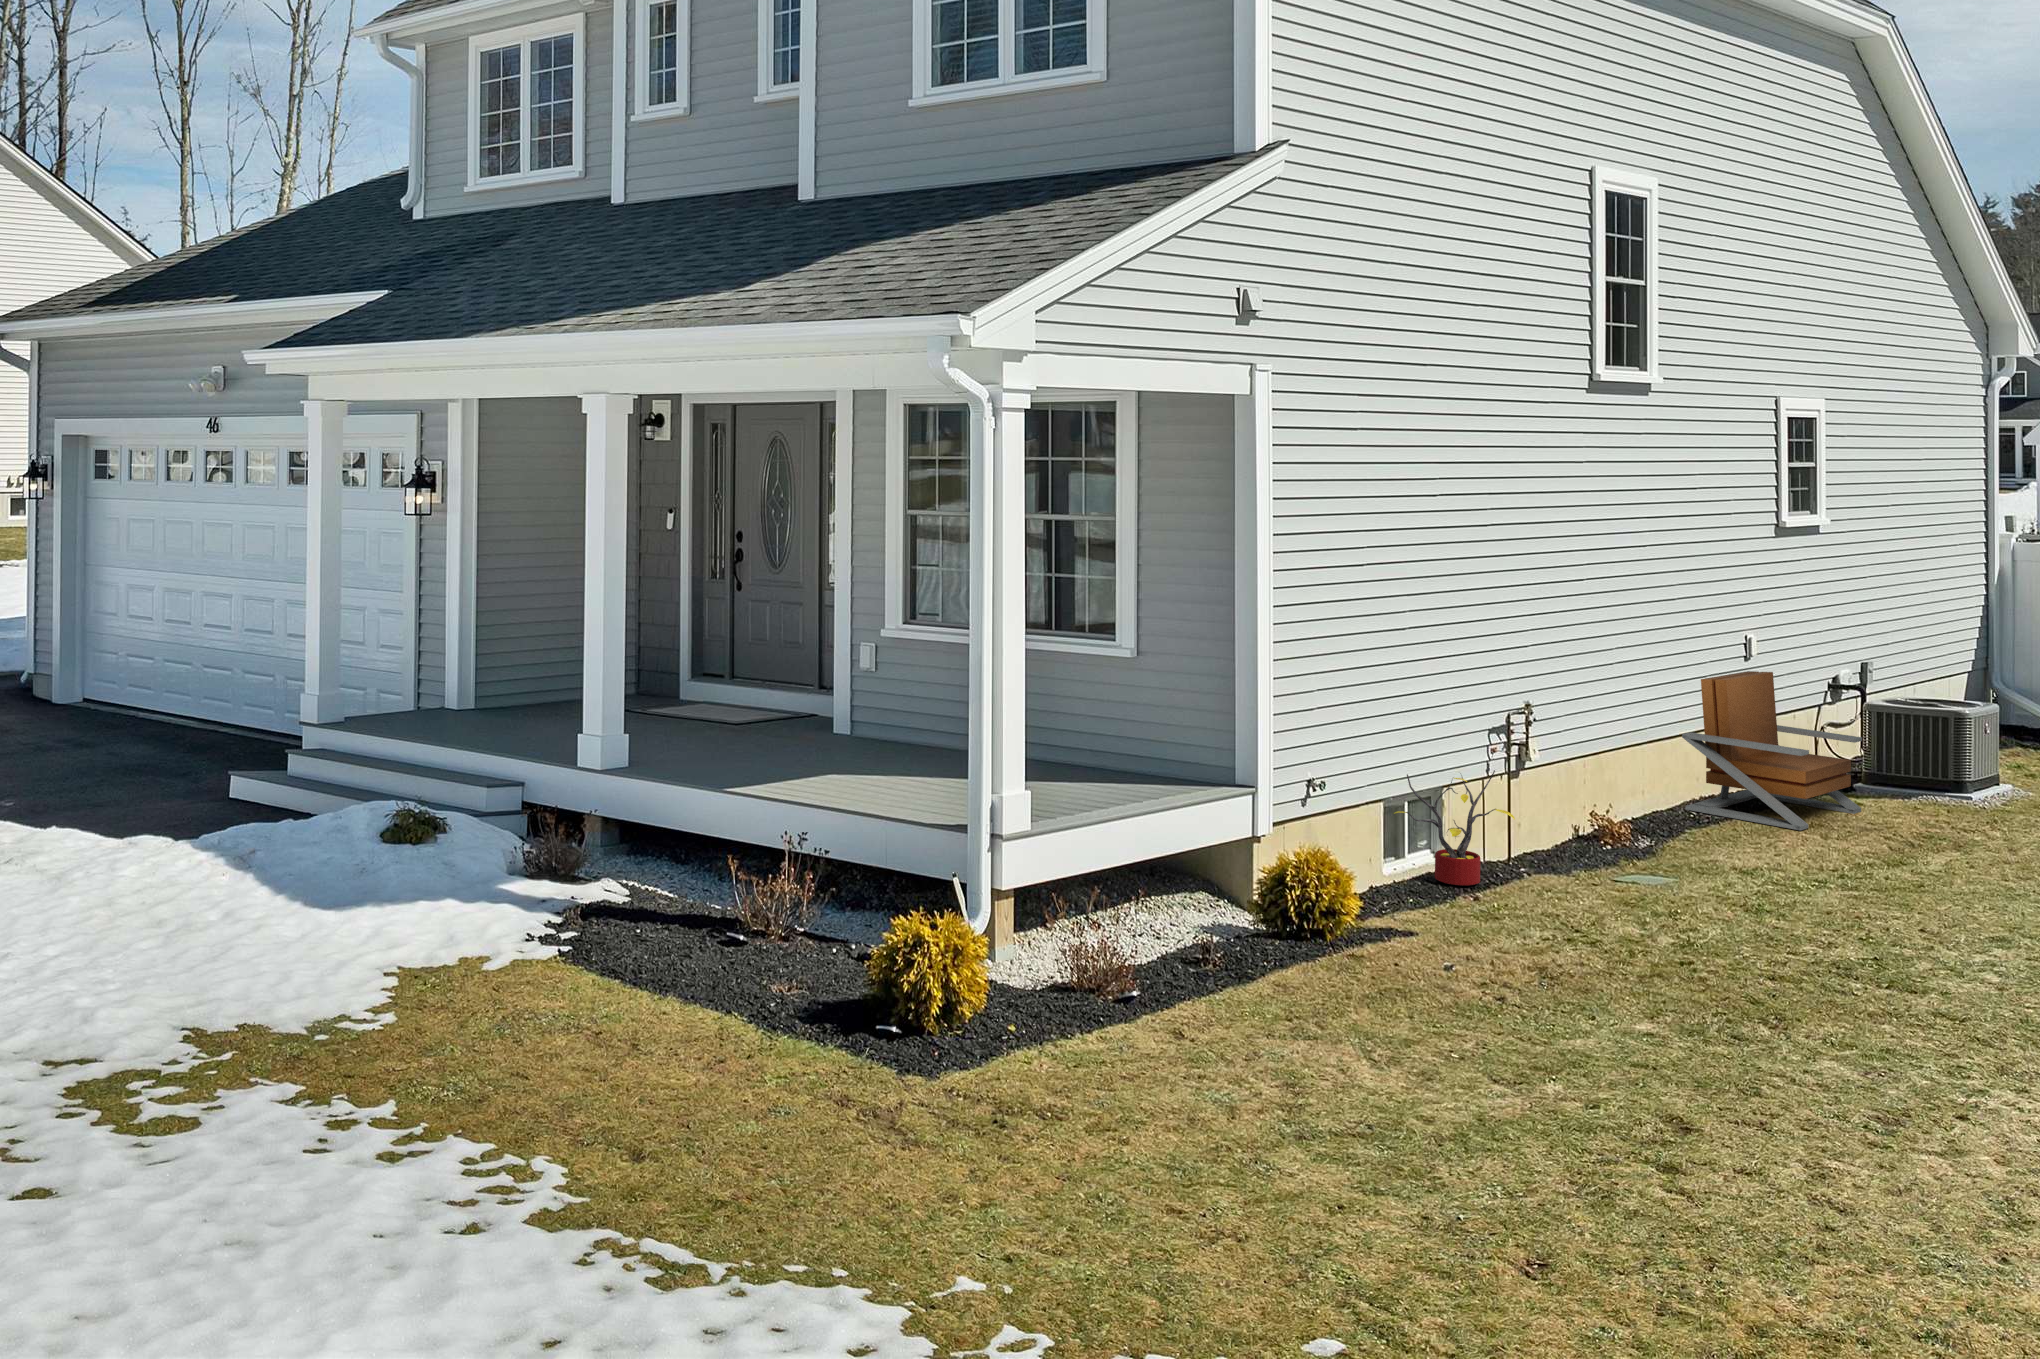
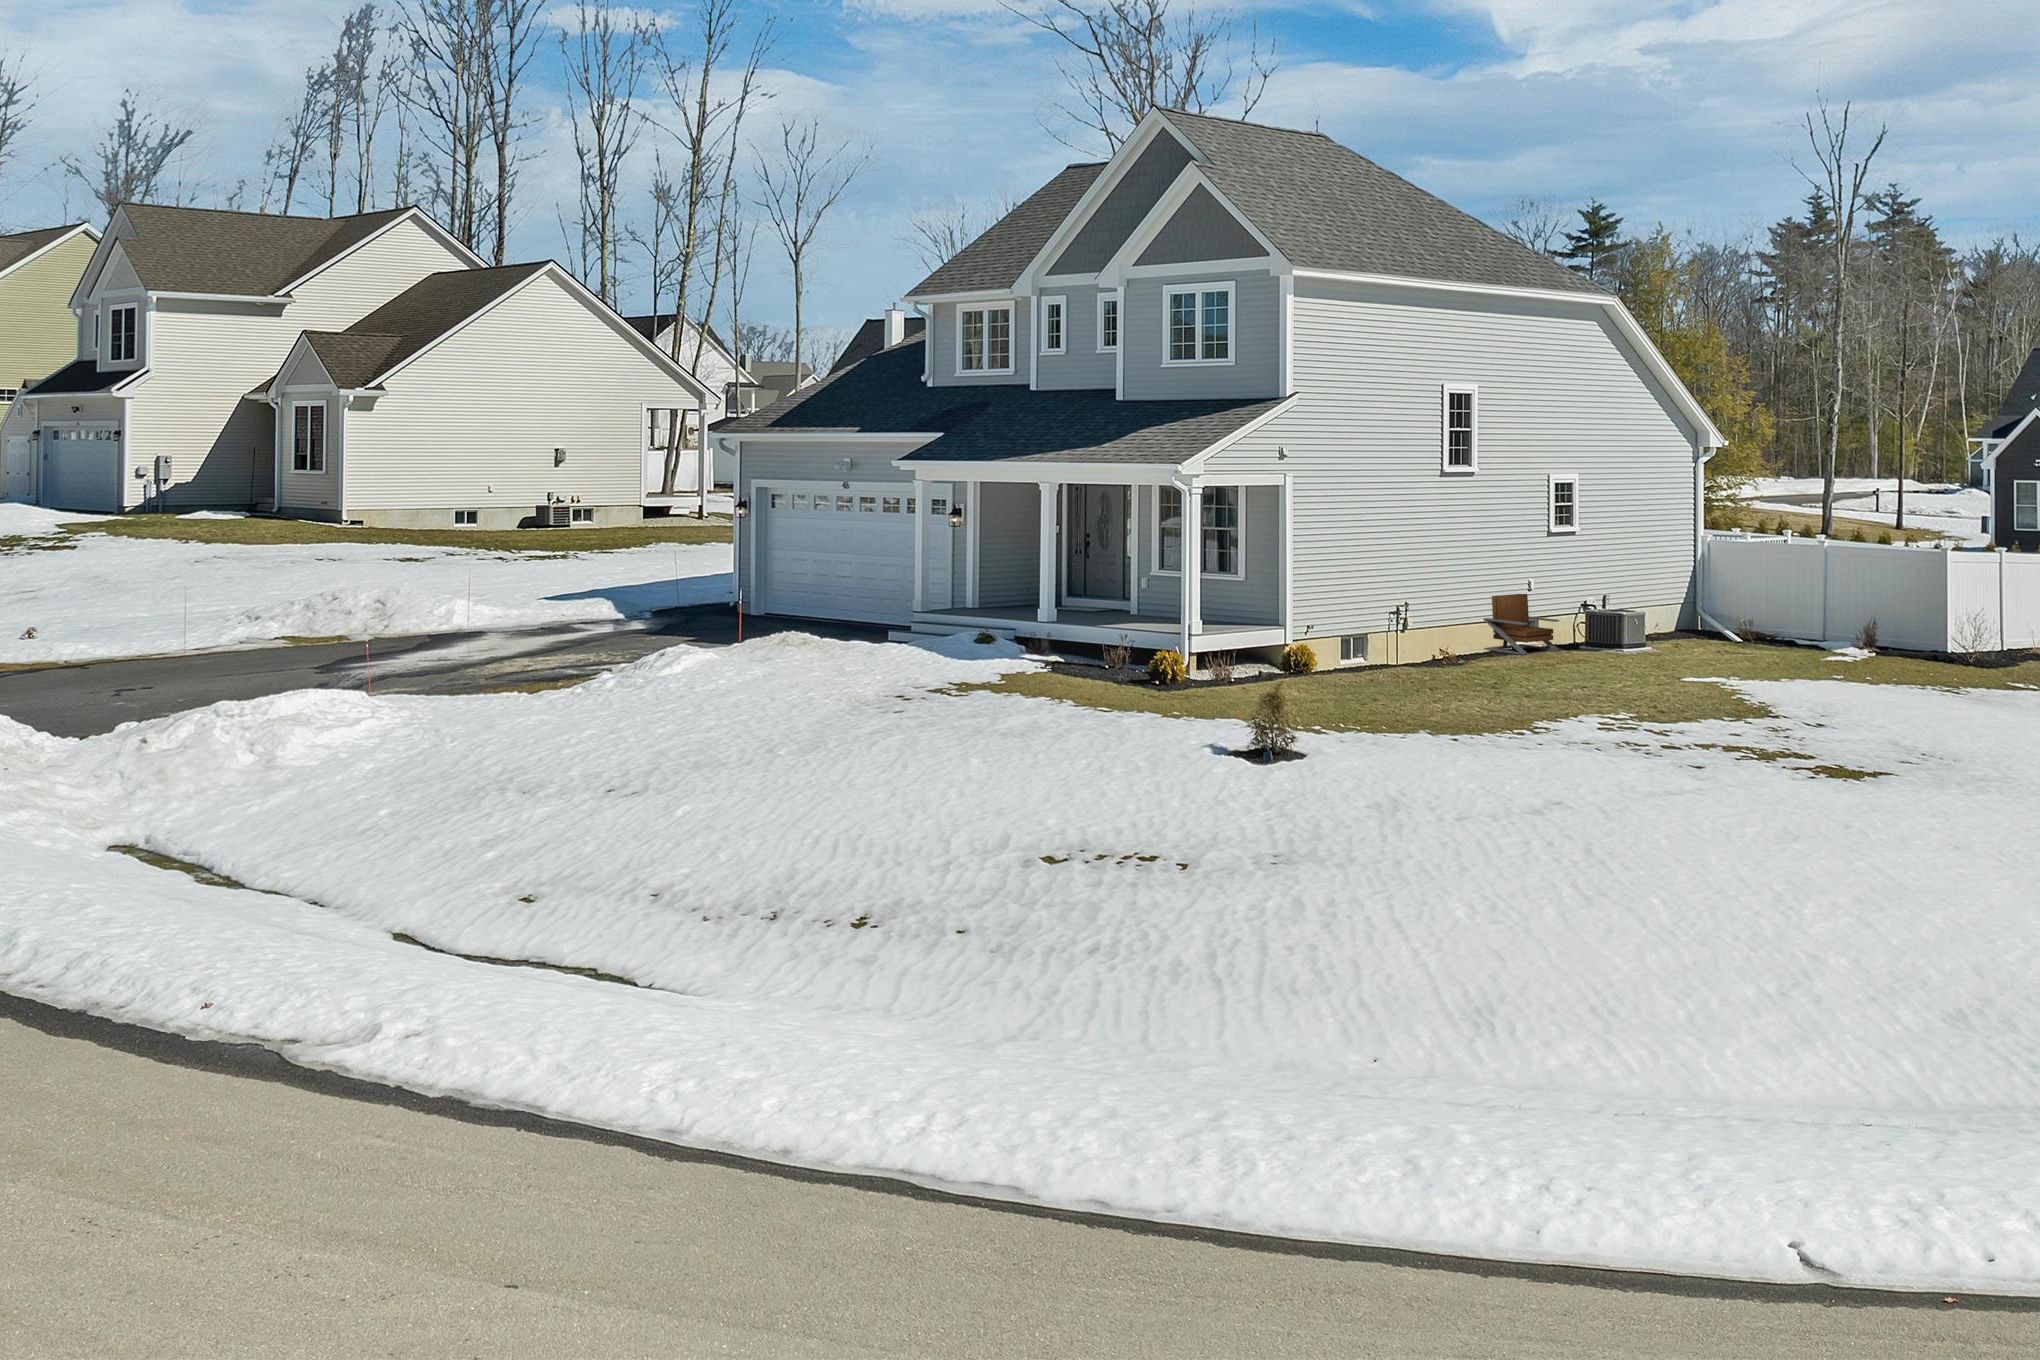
decorative plant: present [1394,770,1515,885] -> none [1343,624,1389,666]

